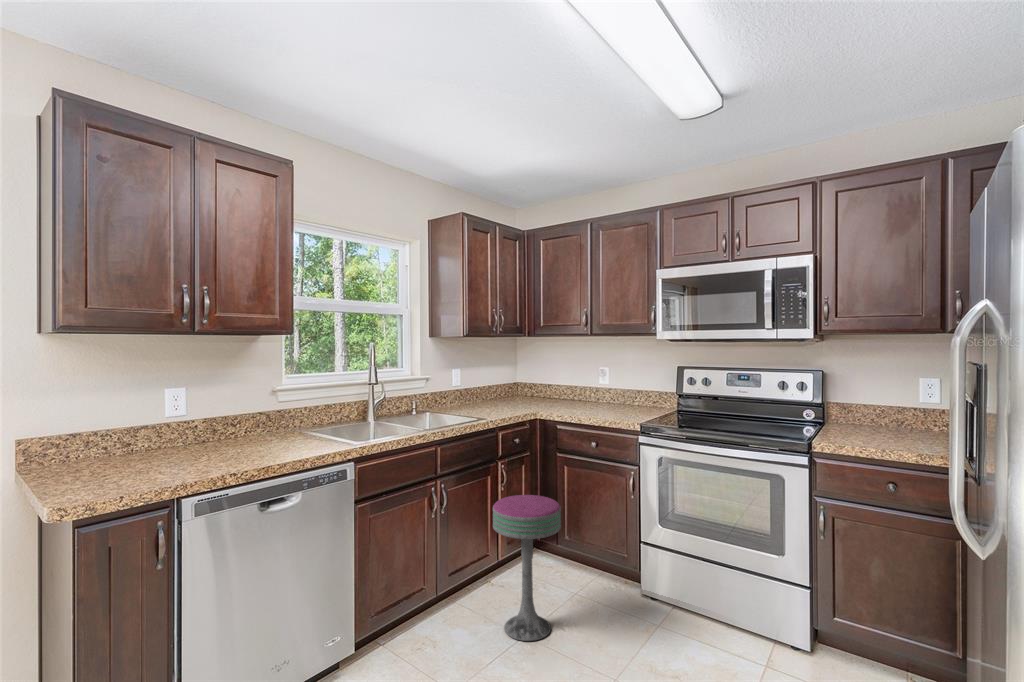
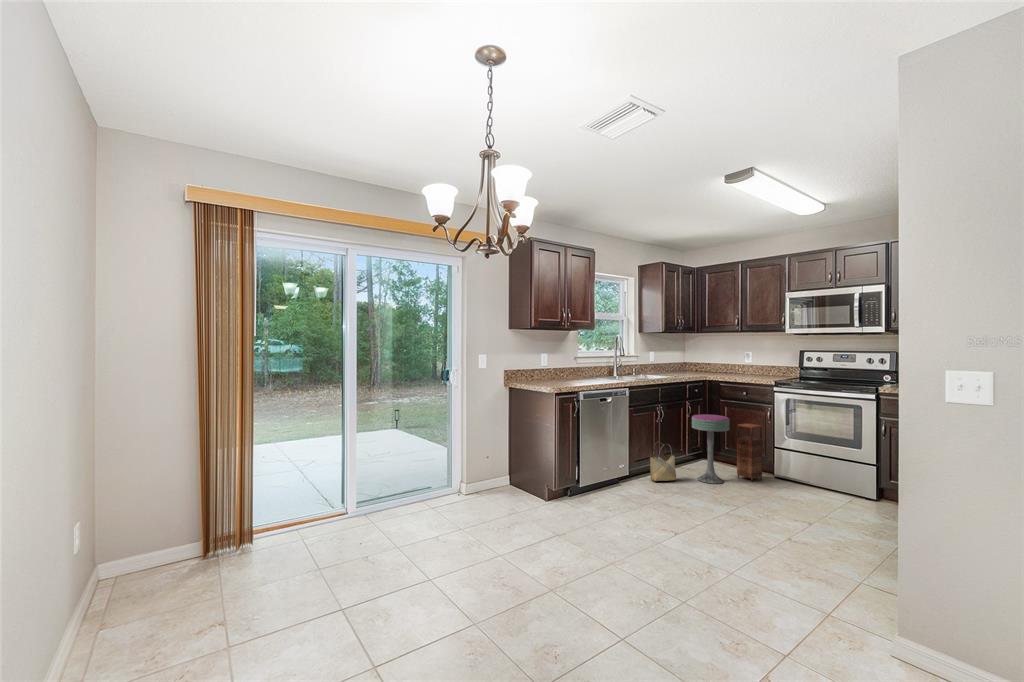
storage cabinet: none [576,505,619,622] -> present [737,423,762,482]
woven basket: none [406,560,461,652] -> present [650,442,676,481]

